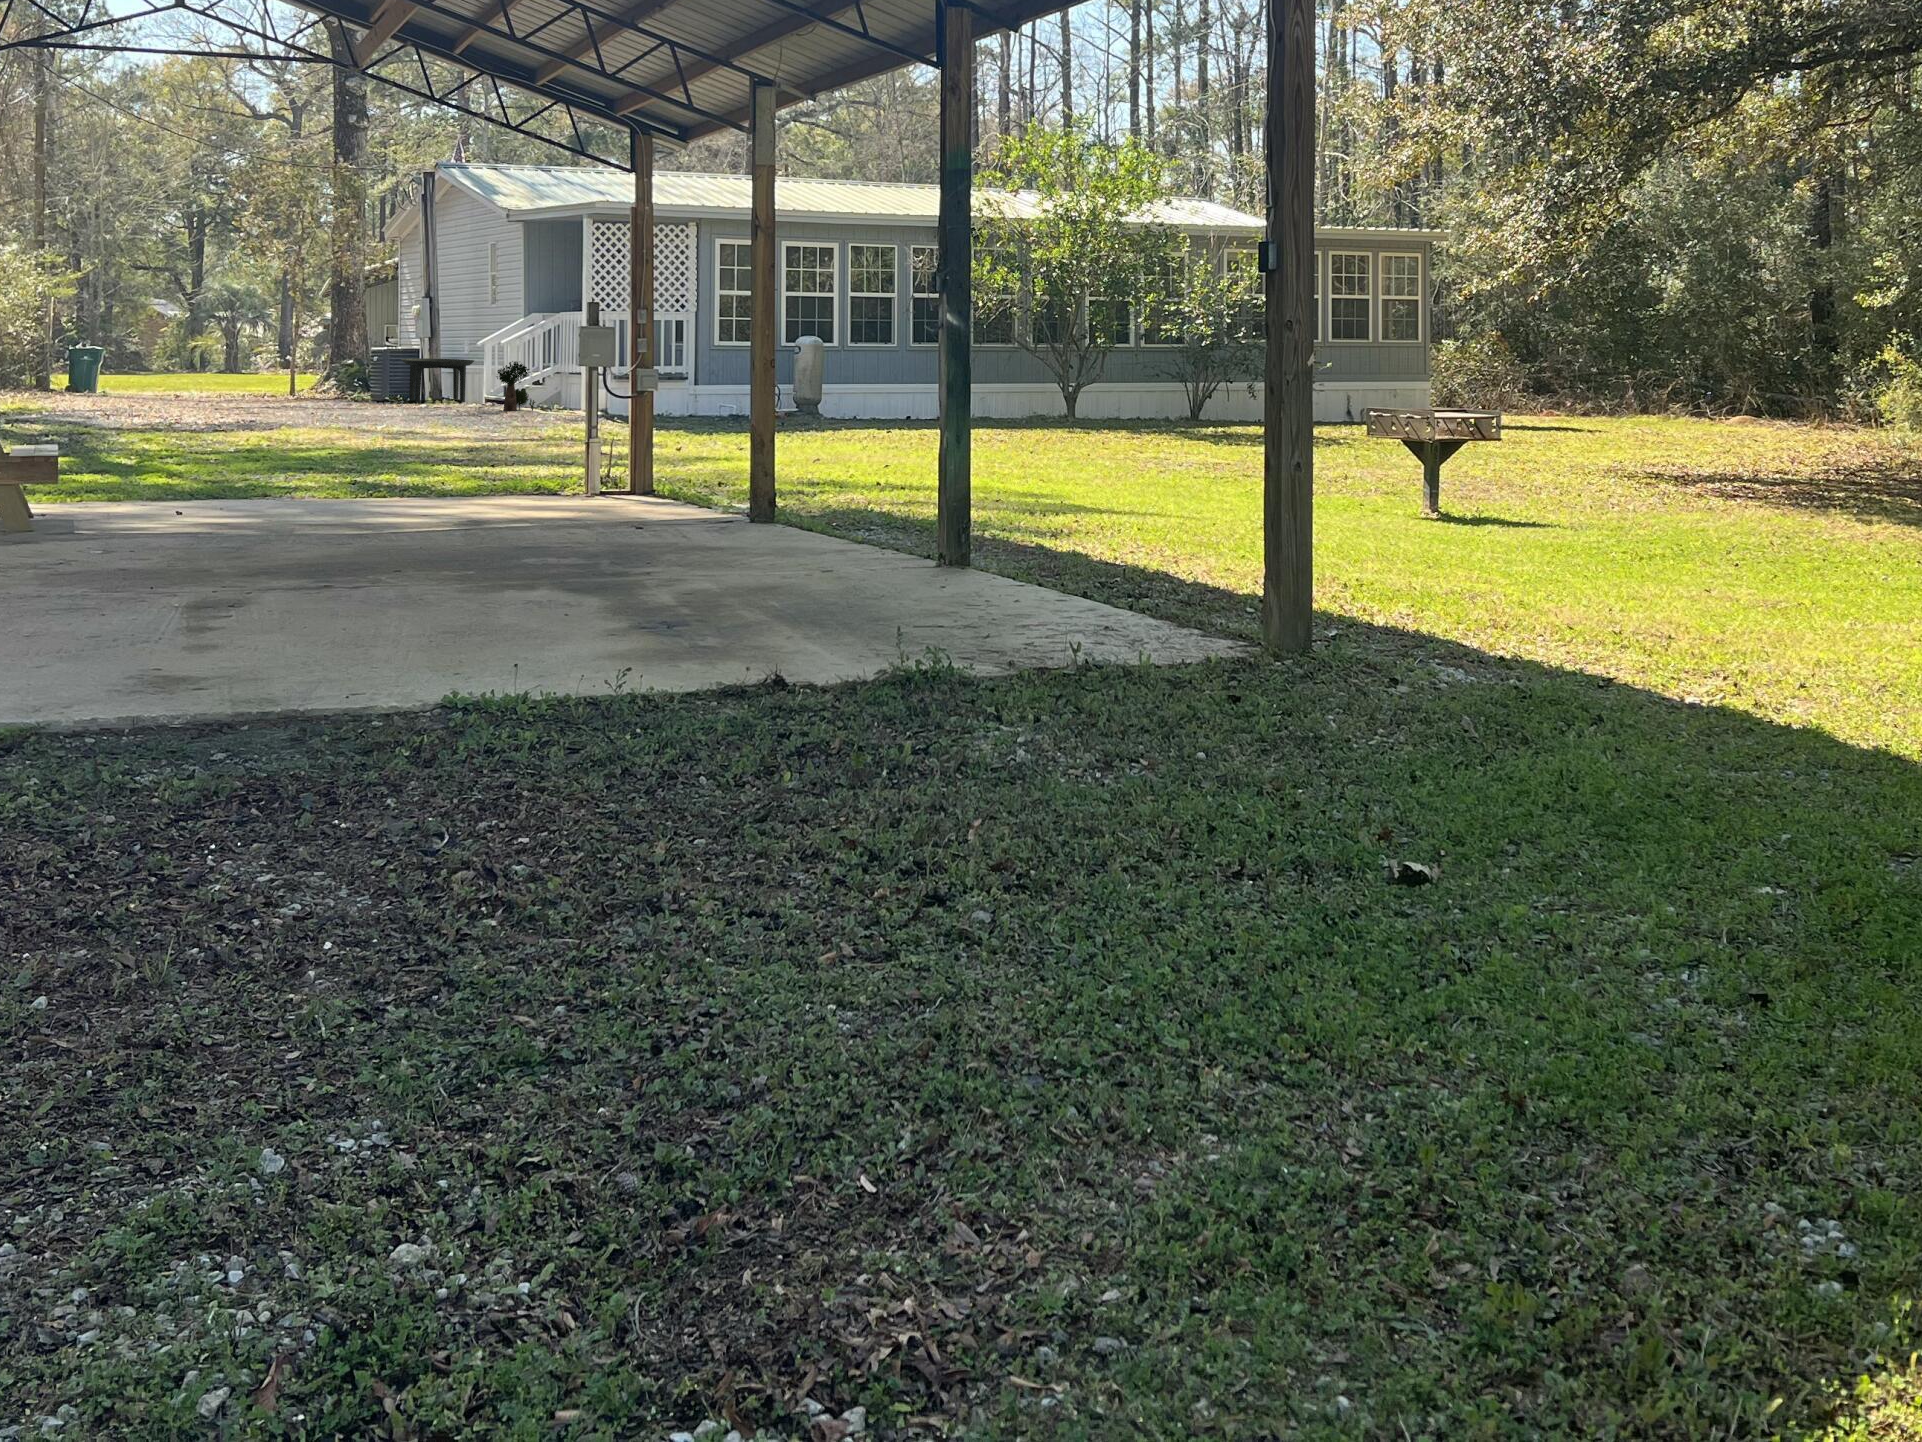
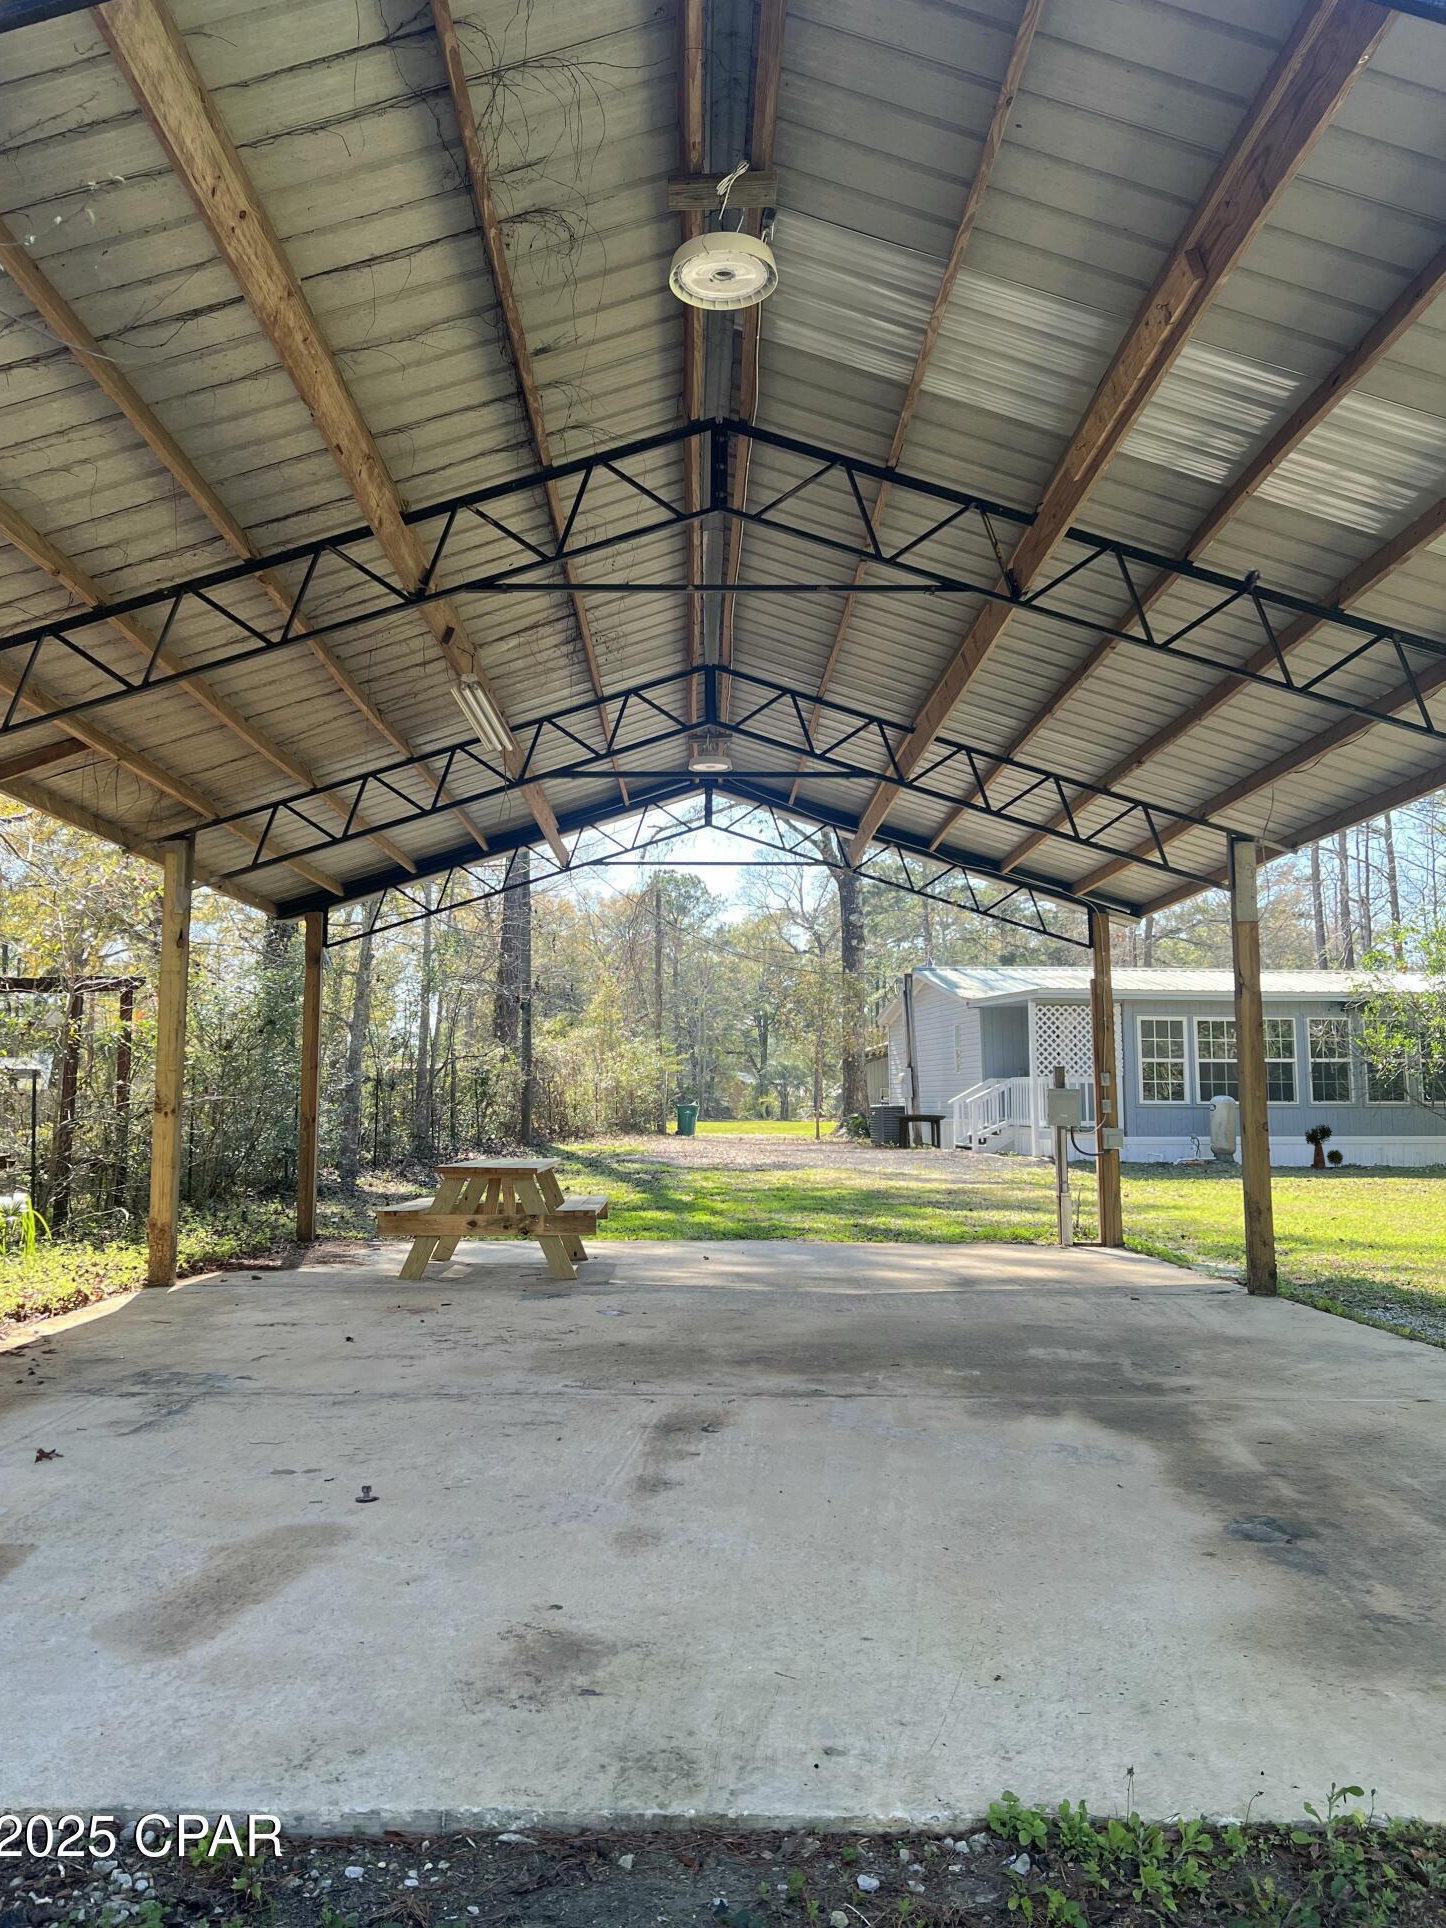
potted plant: present [496,361,535,411] -> present [1305,1124,1343,1168]

